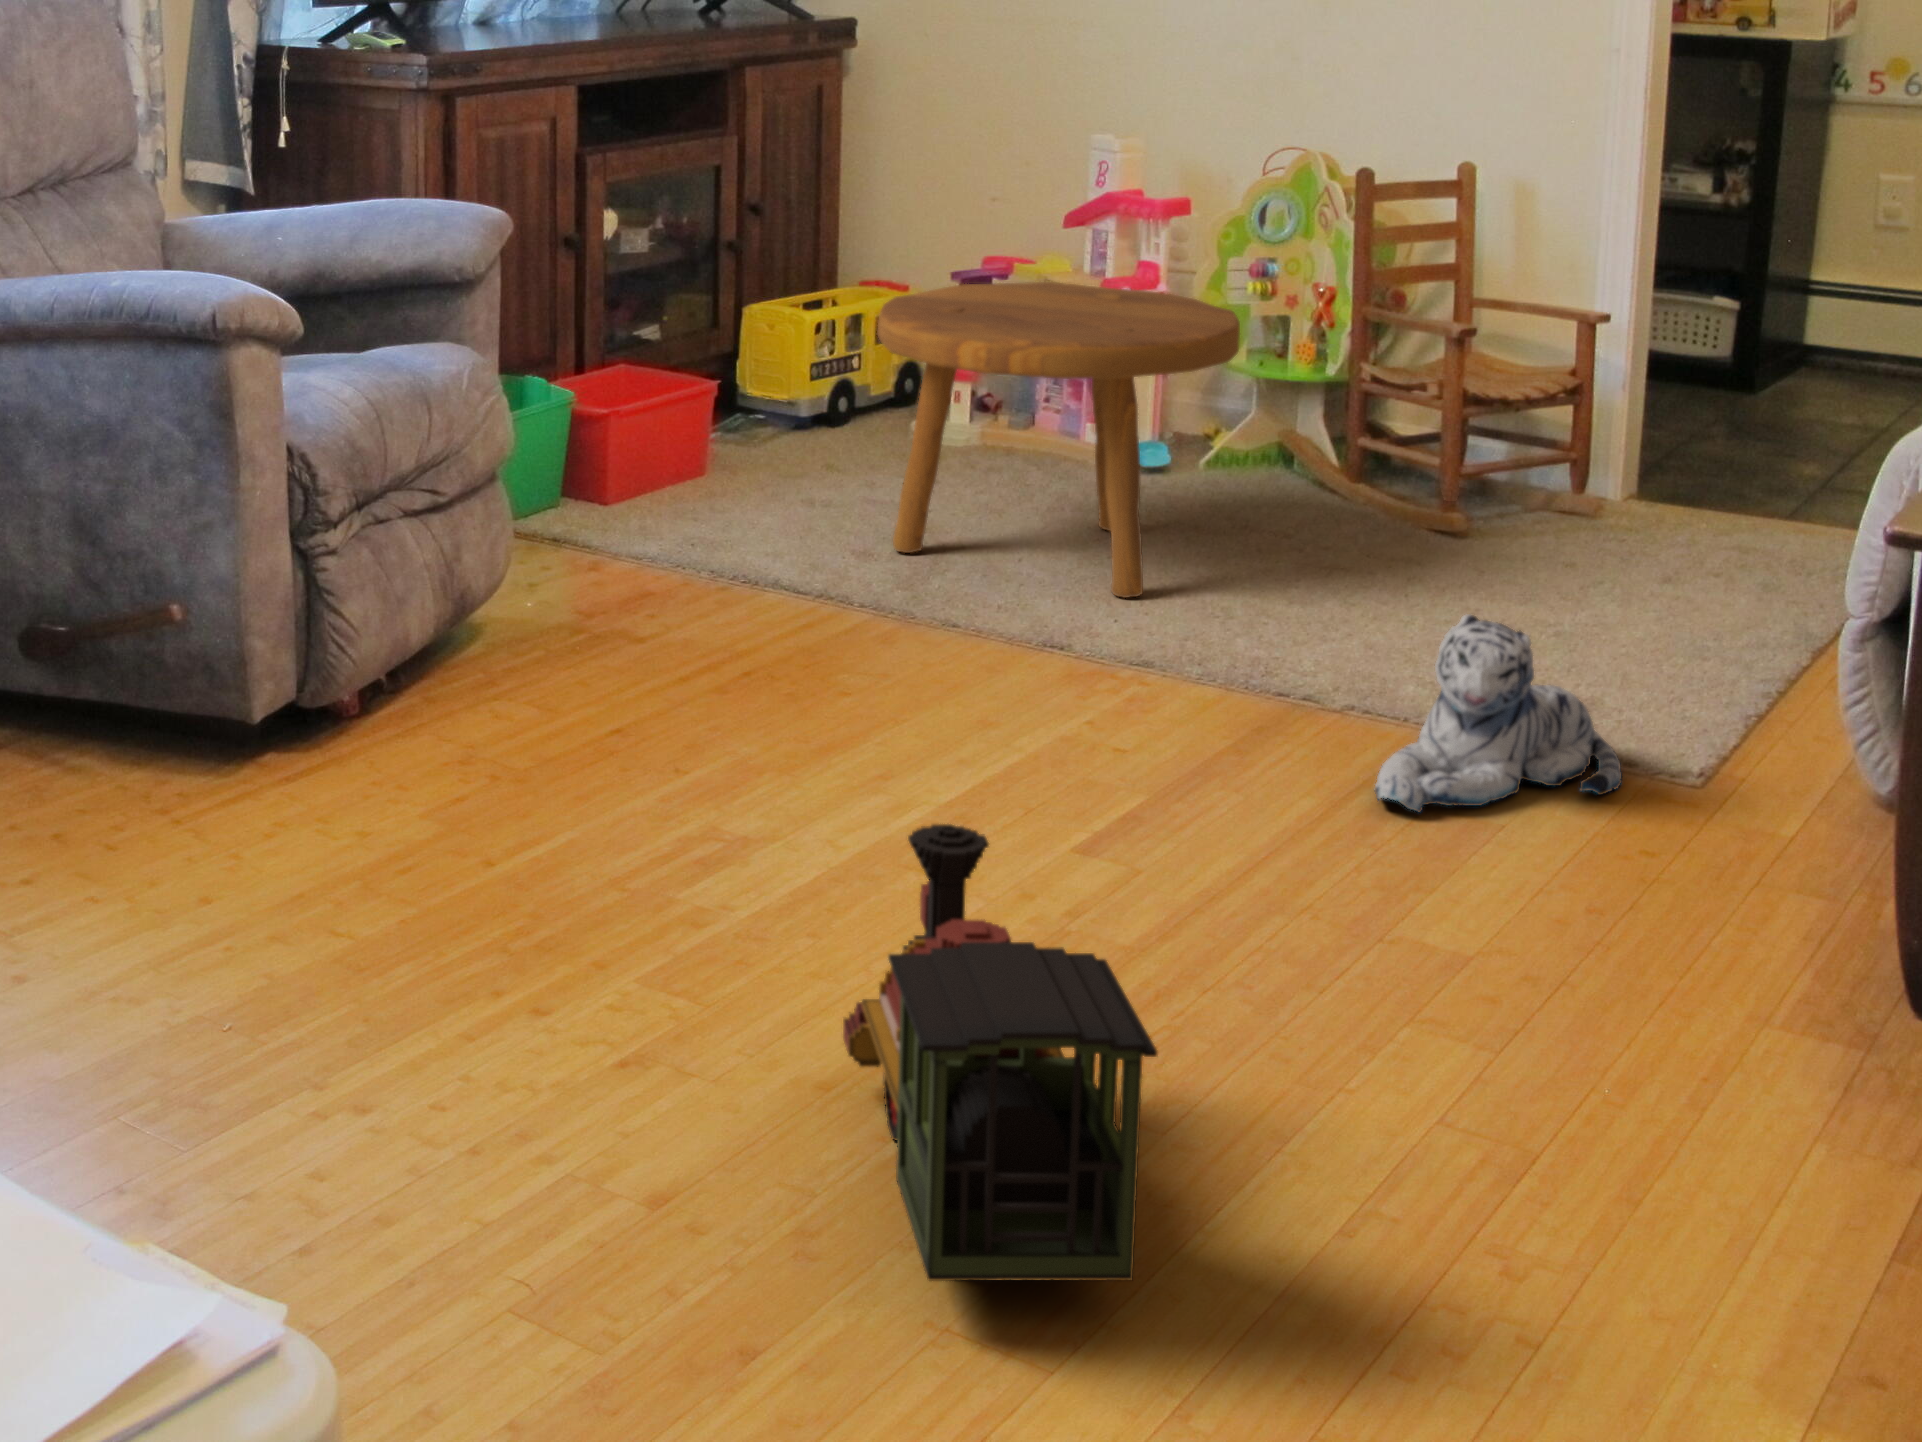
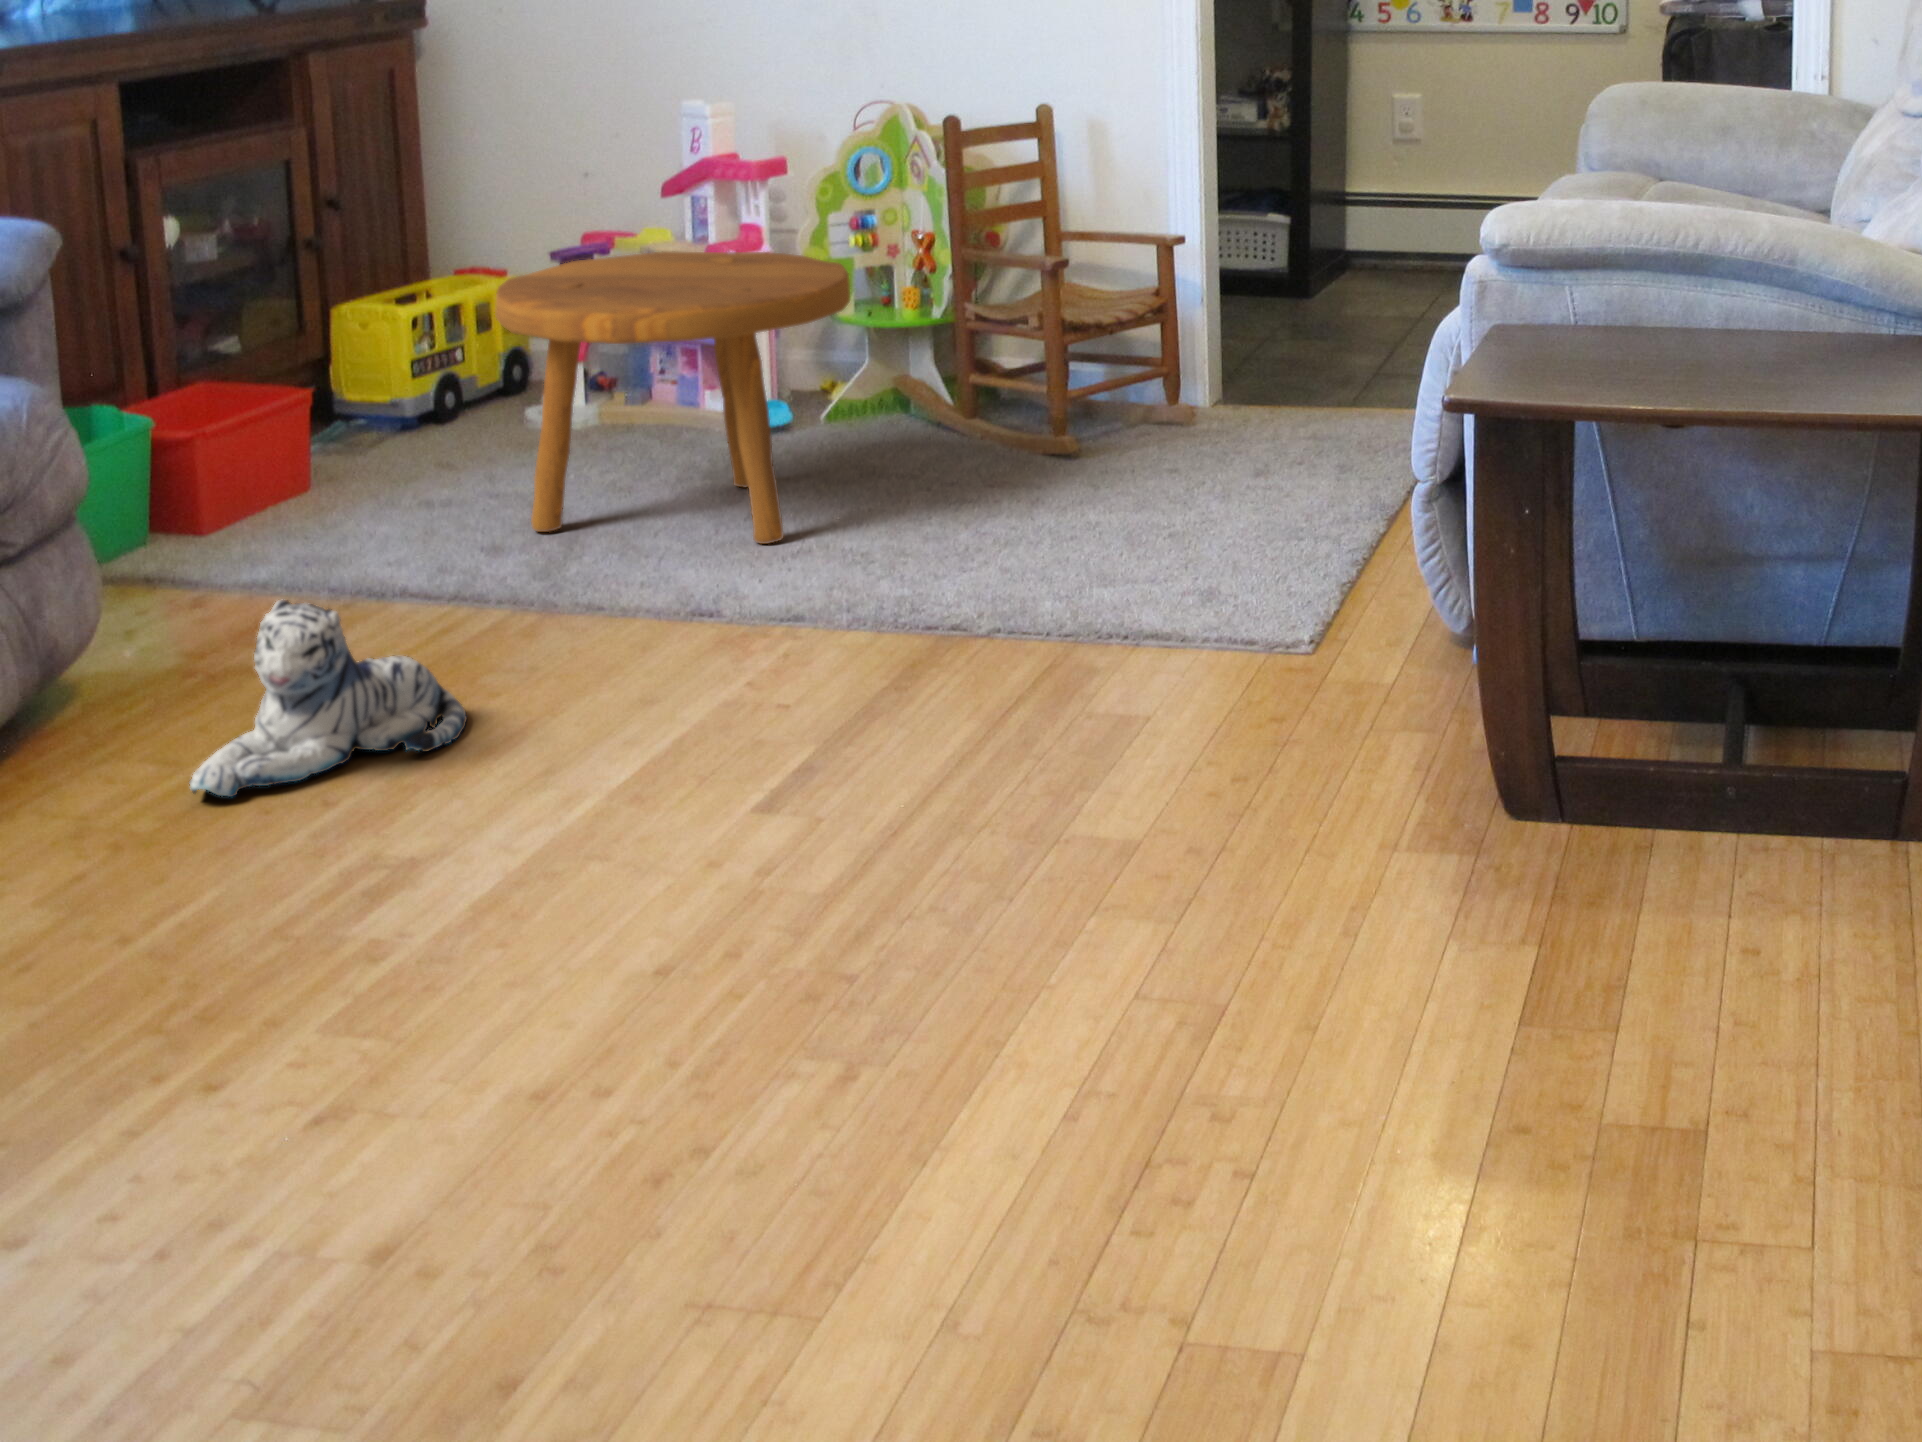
plush toy: present [1374,614,1622,812] -> present [190,600,467,797]
toy train: present [843,824,1157,1281] -> none [568,716,842,1065]

